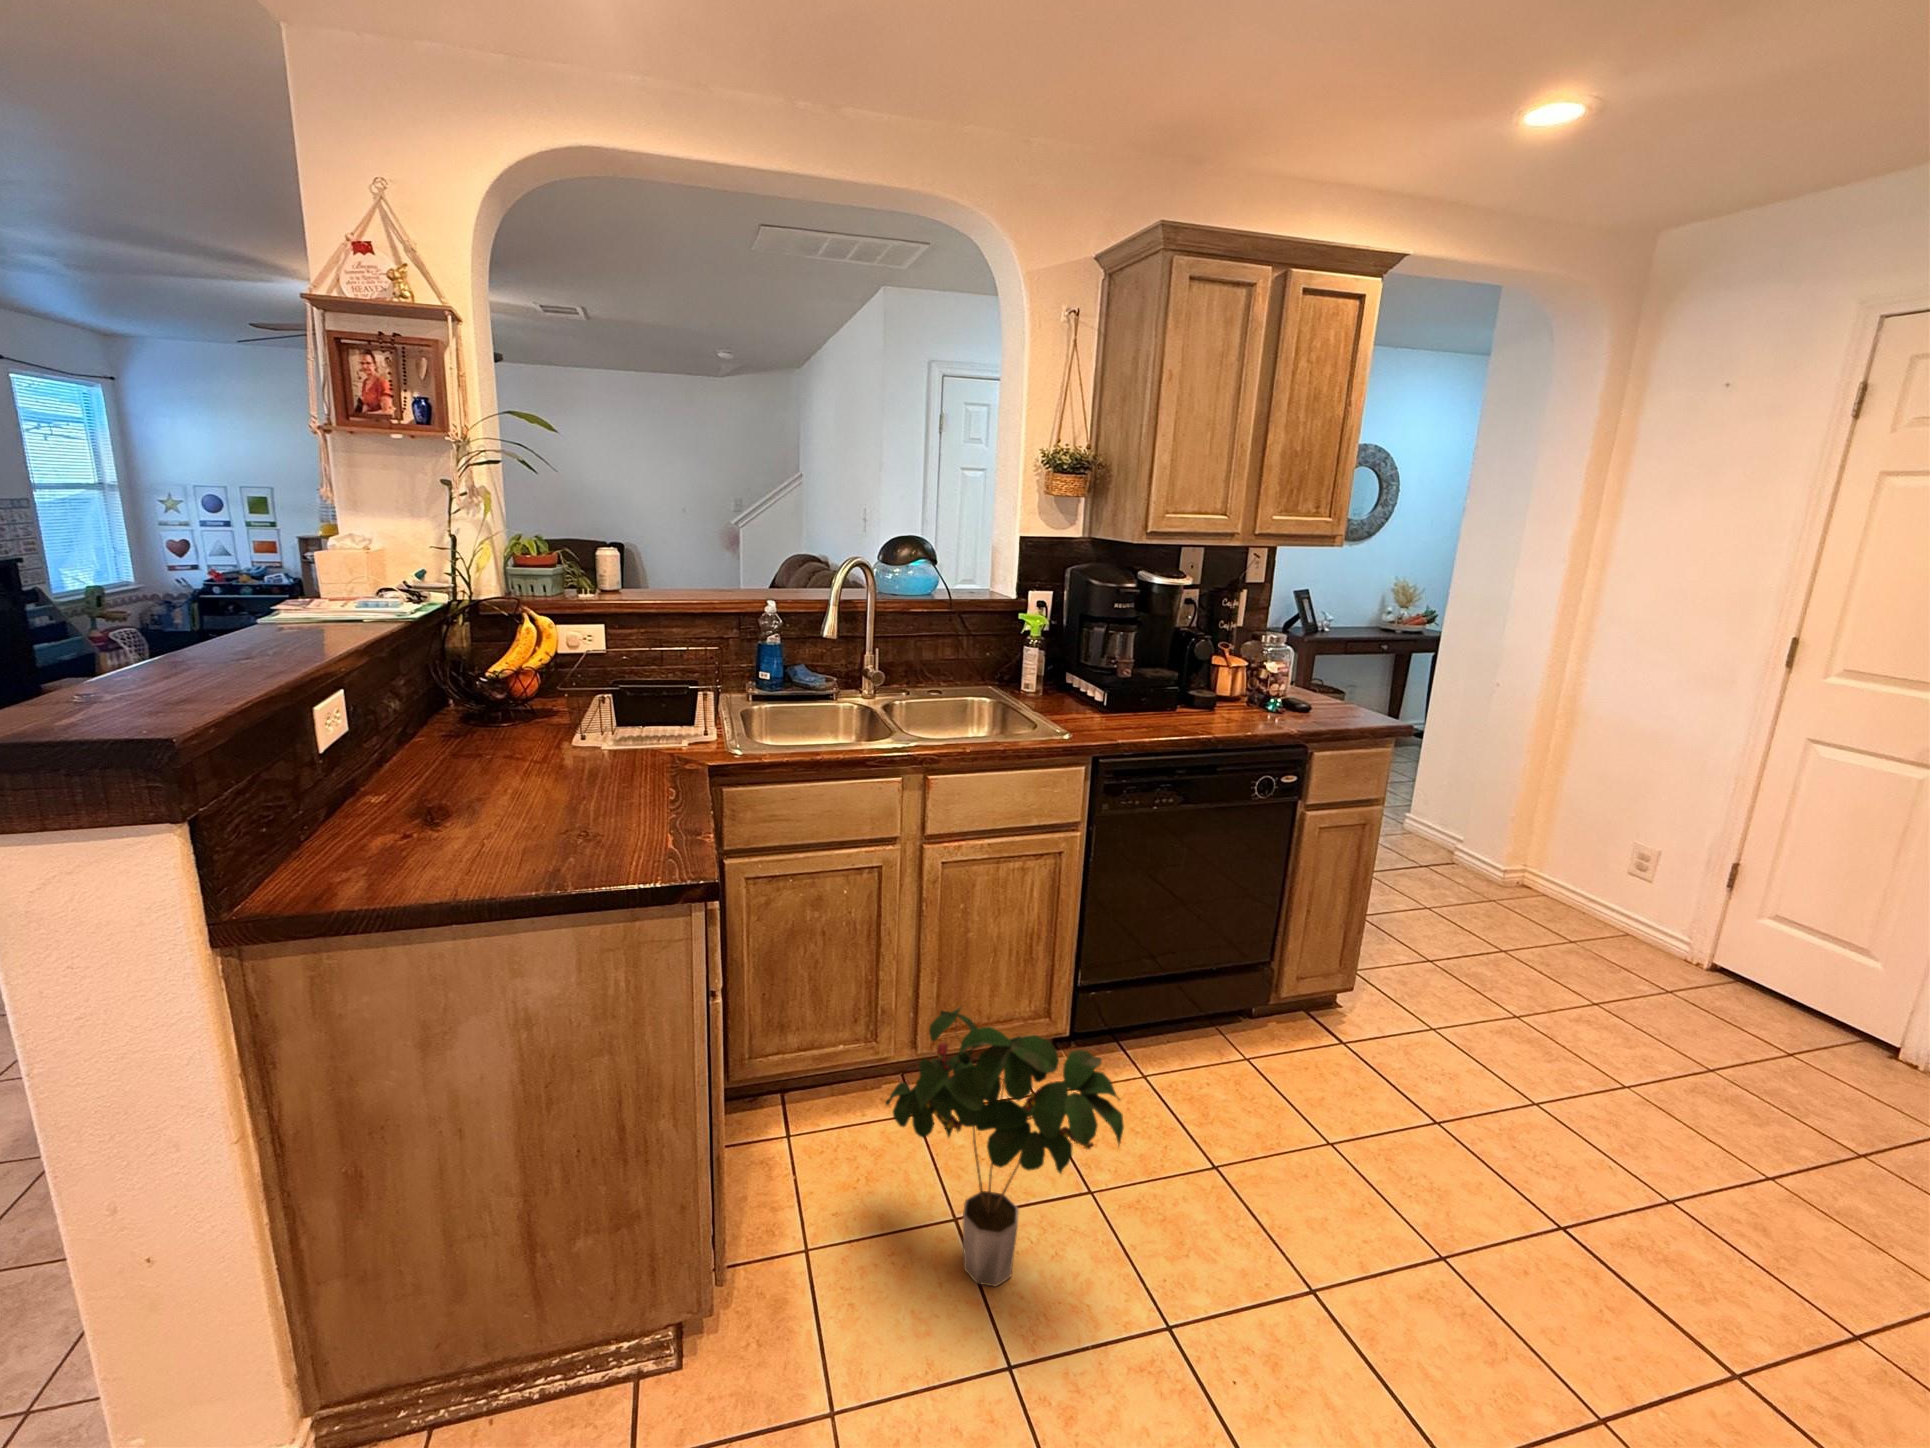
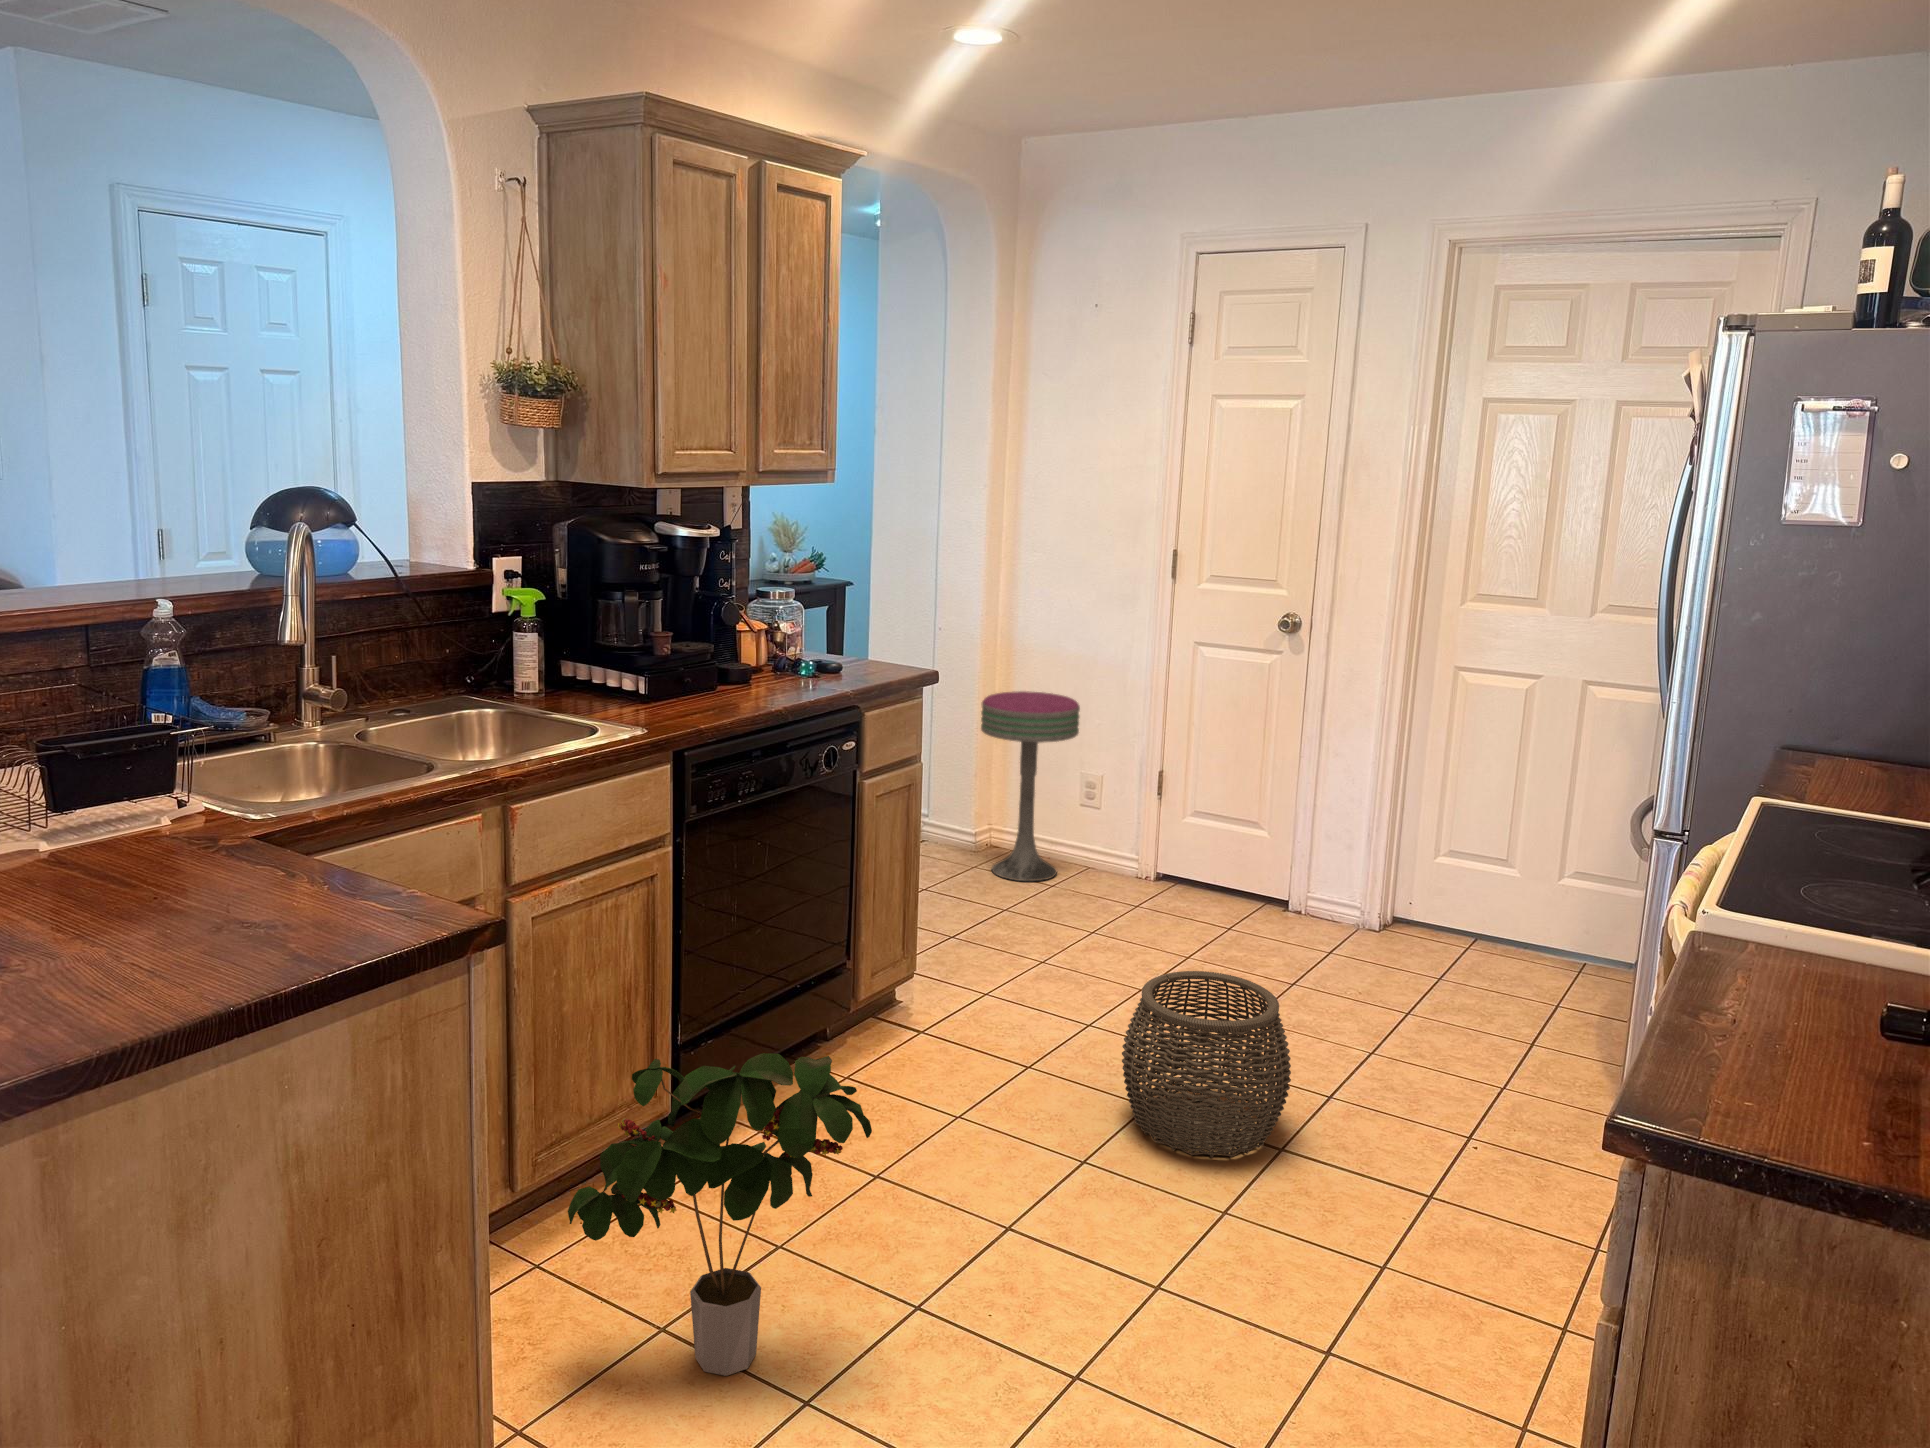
bar stool: none [1510,752,1637,937] -> present [981,691,1080,881]
woven basket: none [1517,1095,1761,1345] -> present [1122,971,1291,1158]

